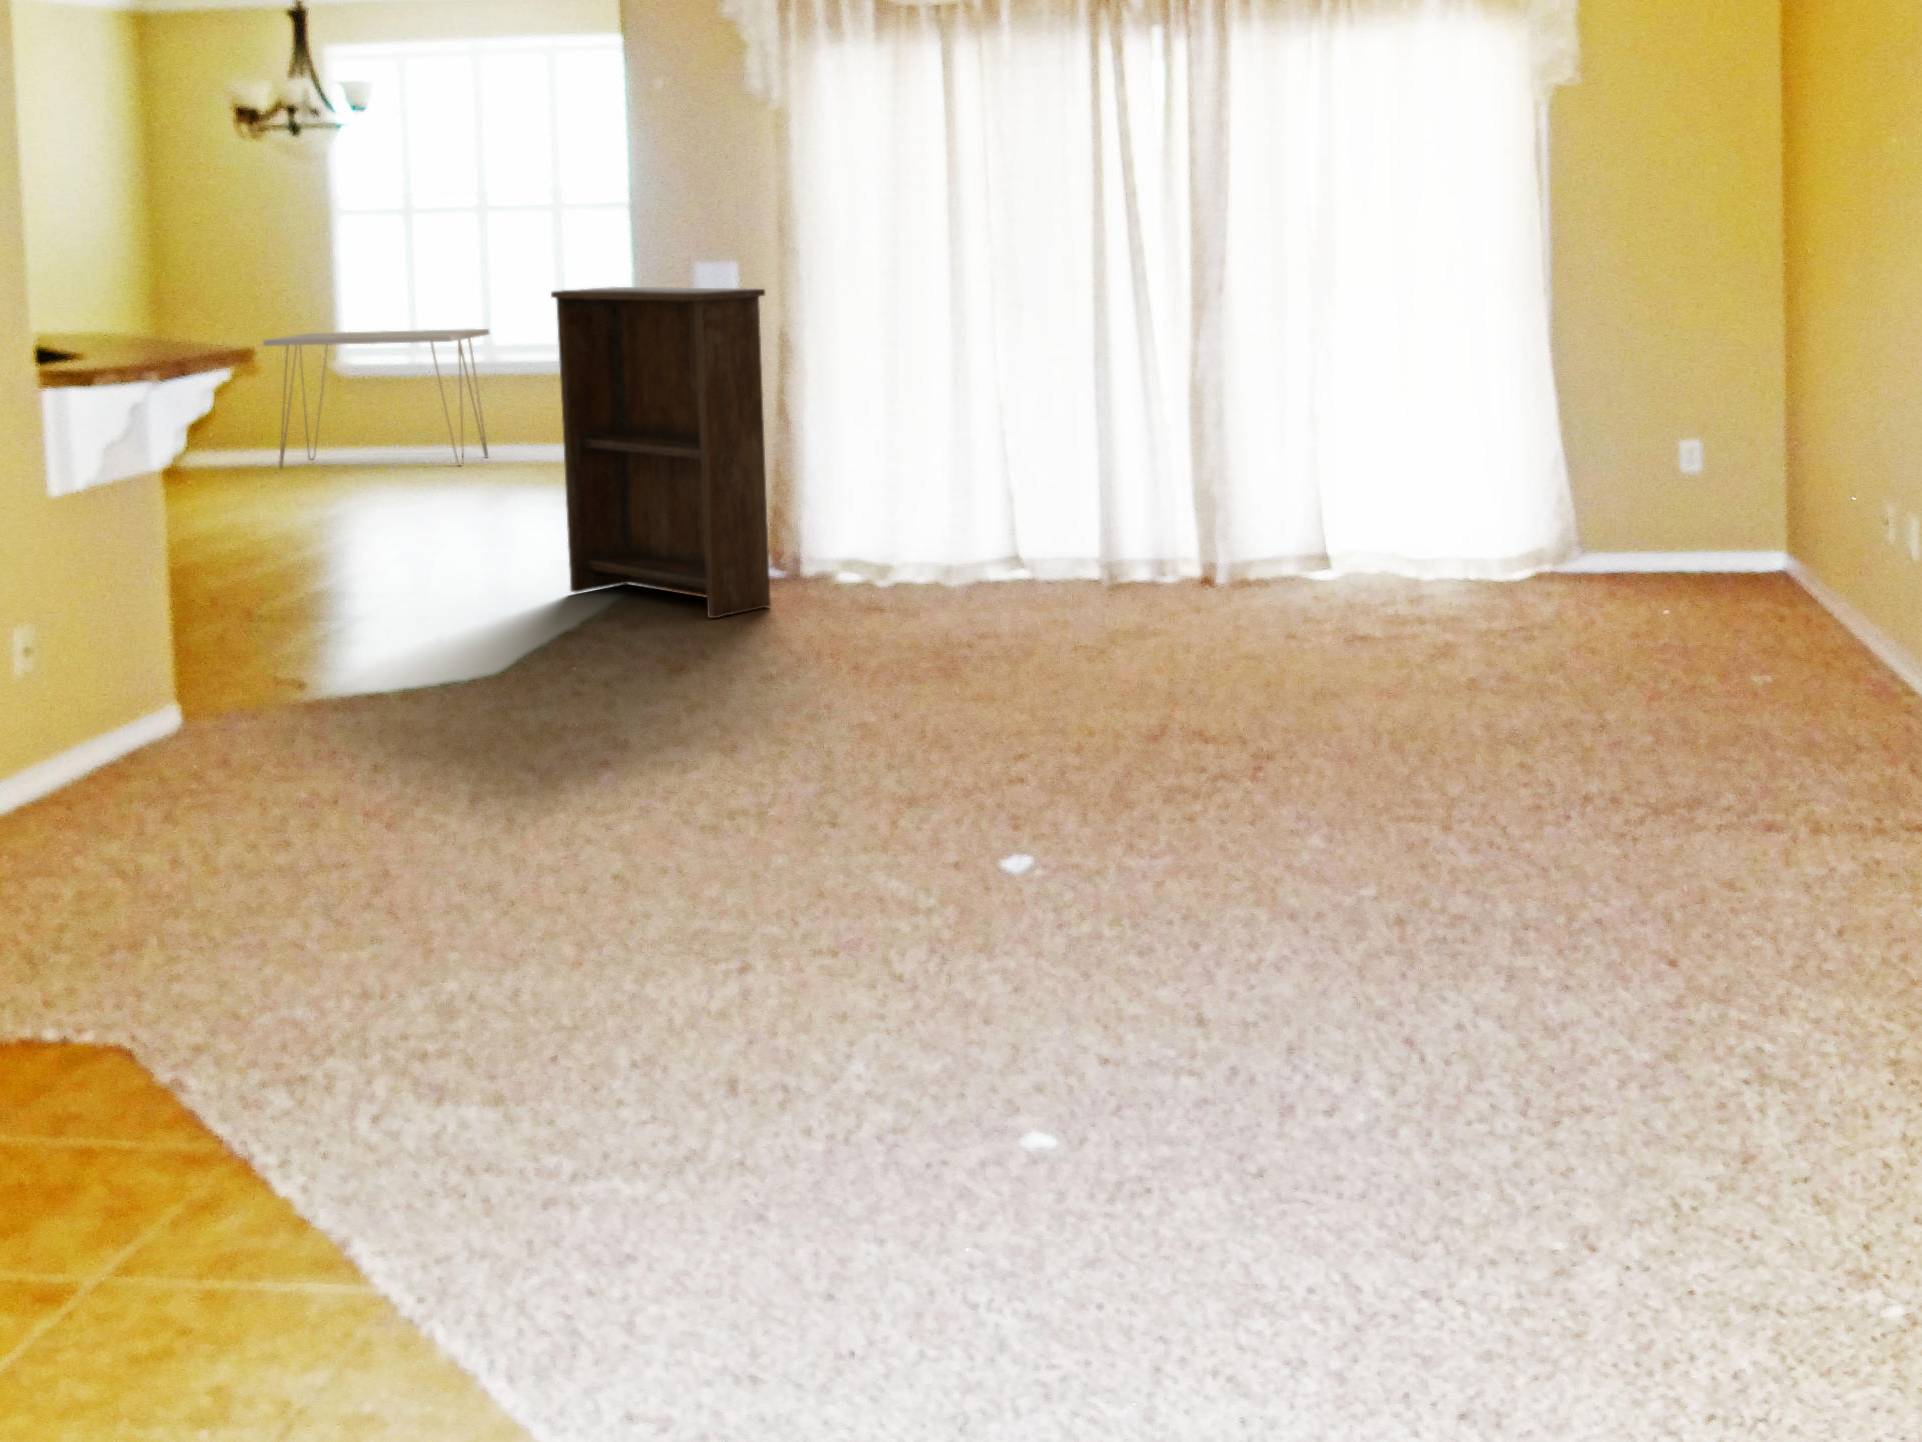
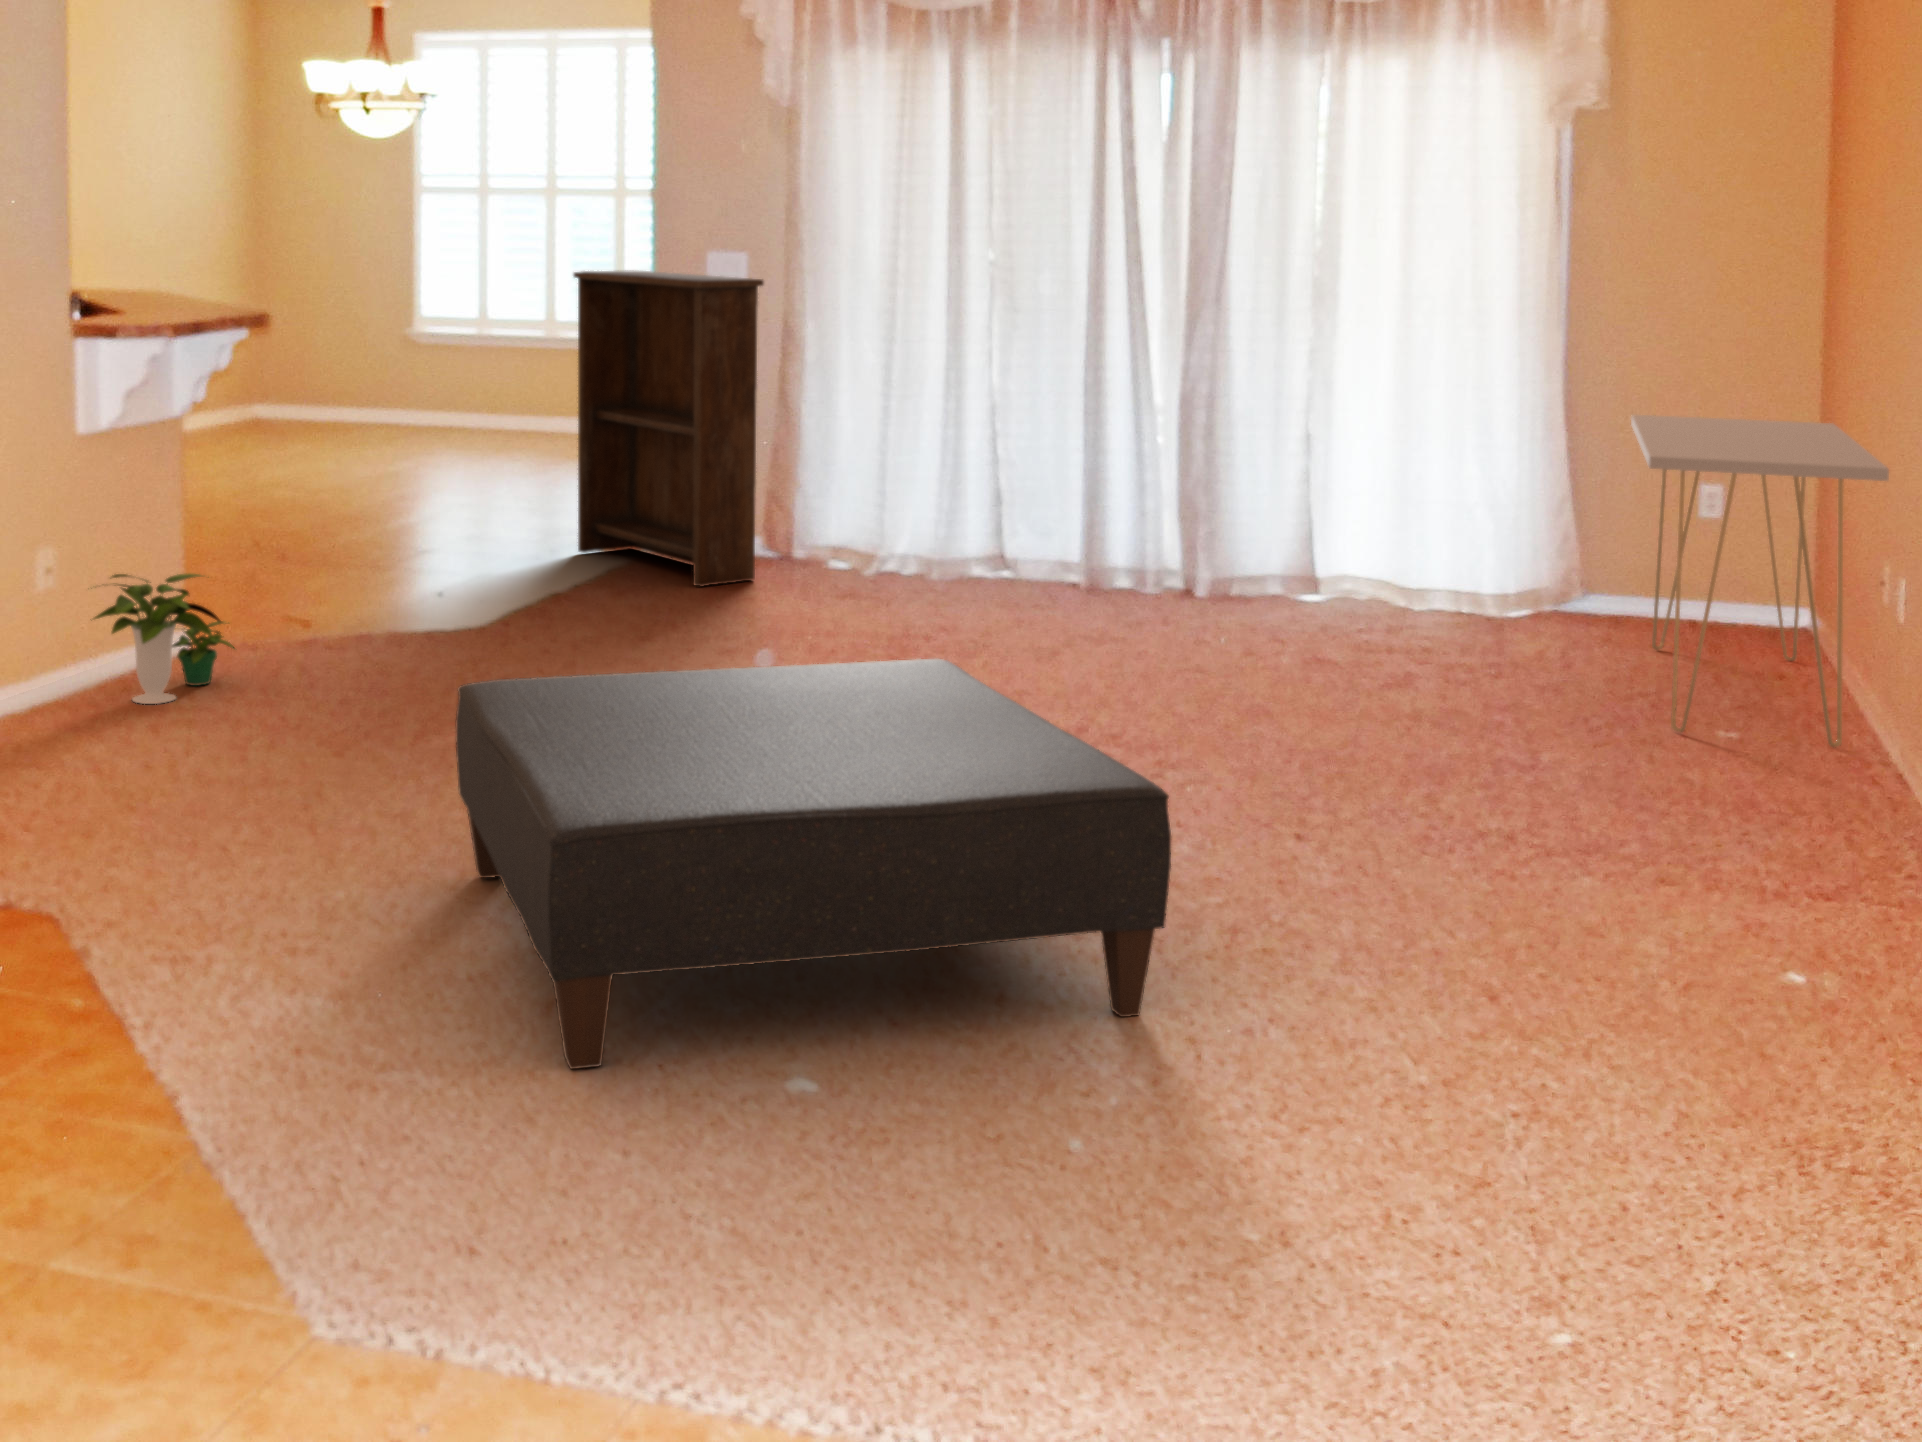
console table: present [263,329,489,468] -> present [1631,415,1889,747]
potted plant: none [41,651,225,806] -> present [94,574,234,704]
ottoman: none [547,672,1370,1175] -> present [456,659,1171,1069]

